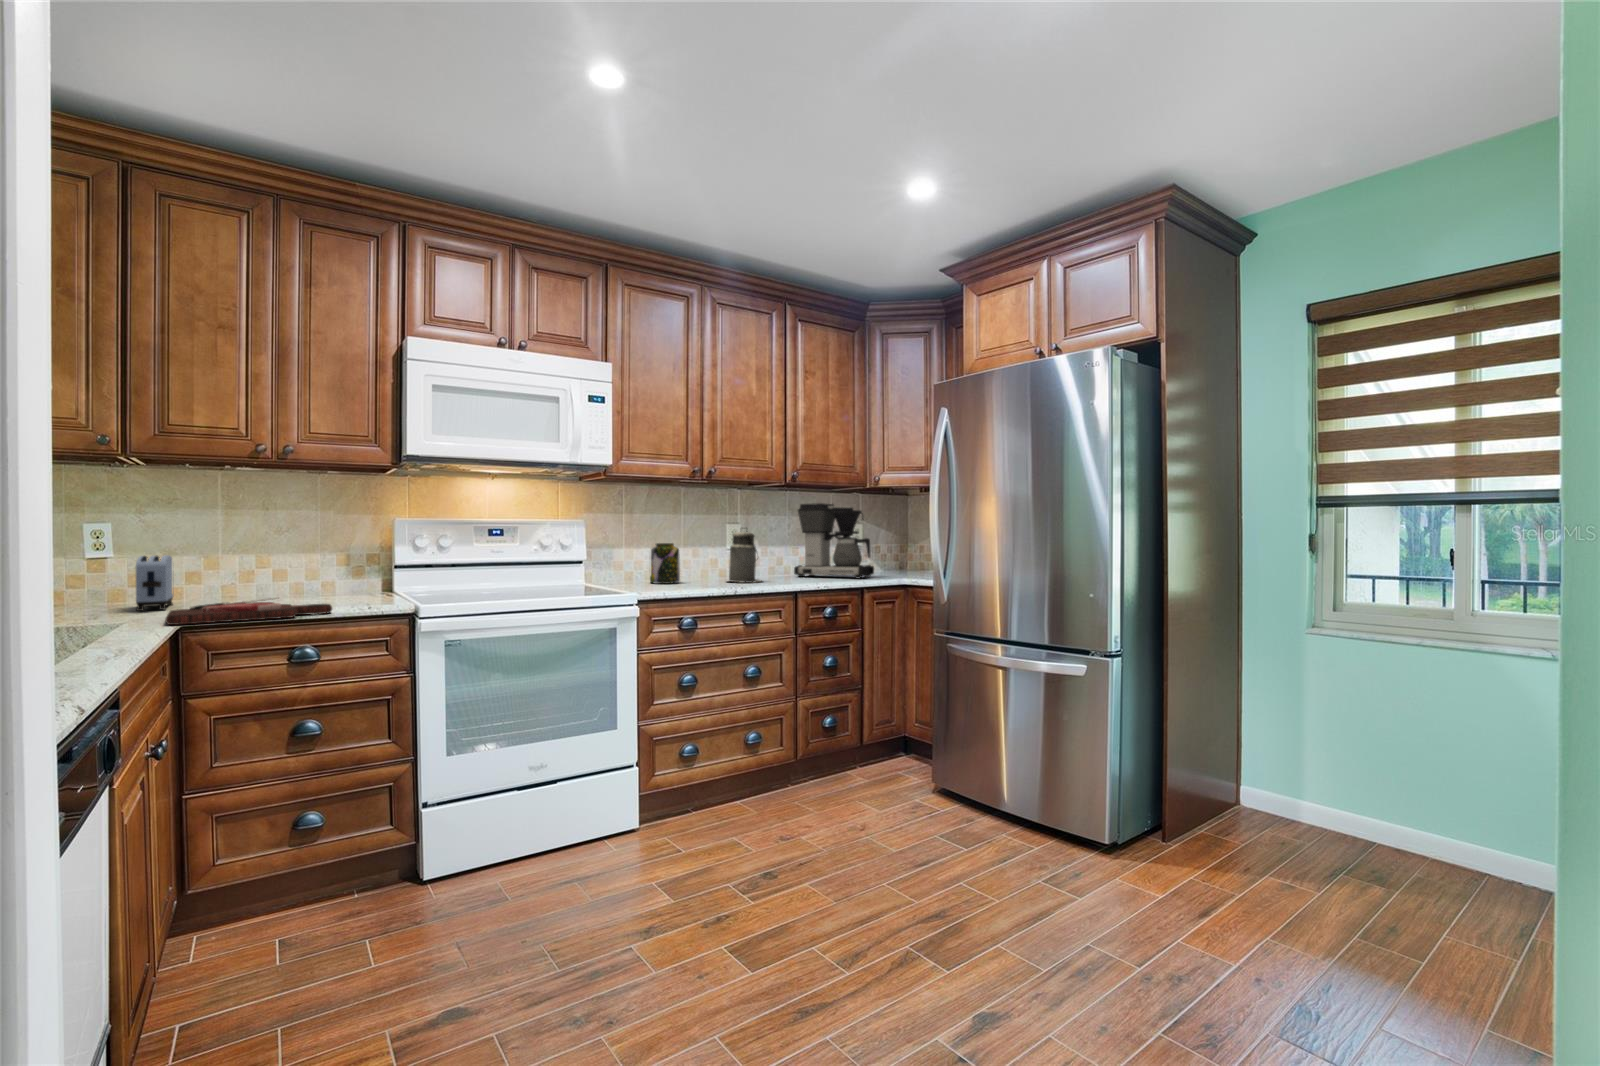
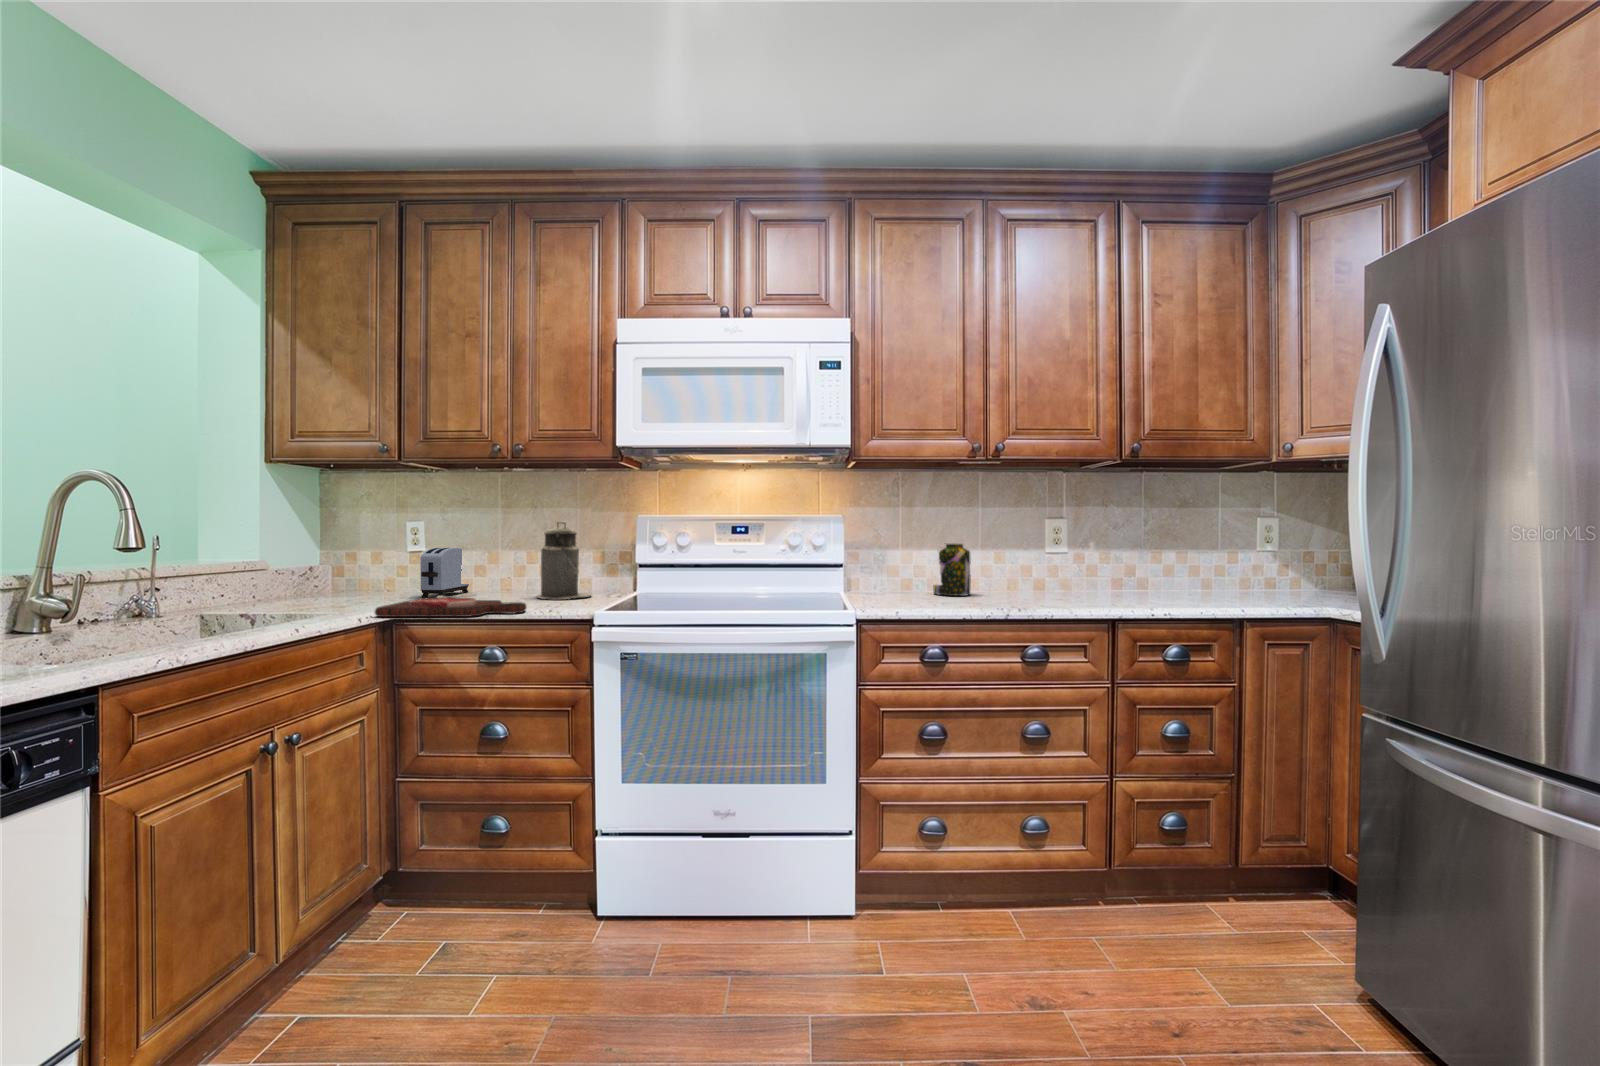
coffee maker: present [794,503,874,578] -> none [1153,489,1290,604]
canister: present [729,531,761,583] -> present [537,522,591,599]

